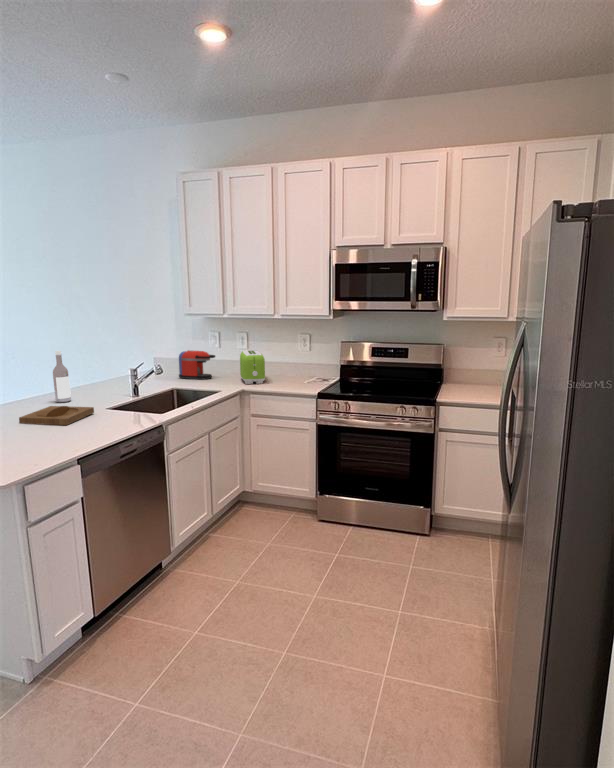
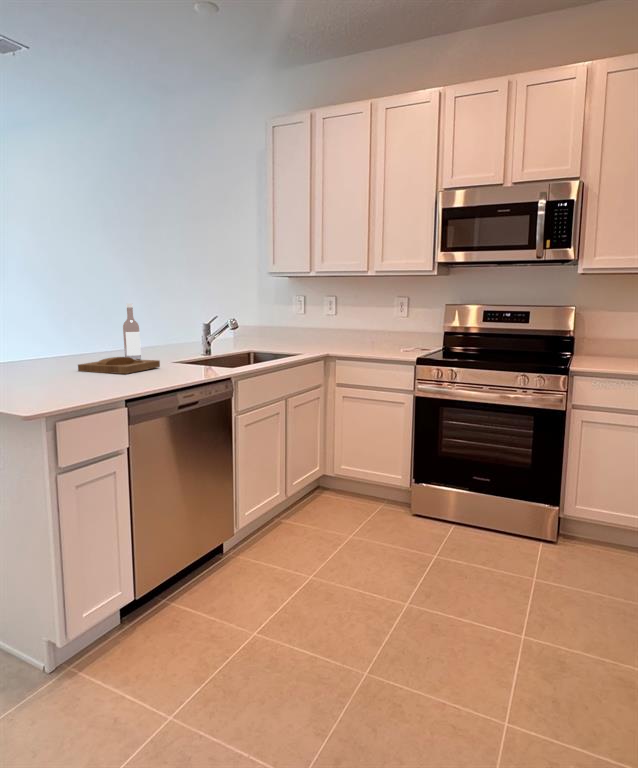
coffee maker: present [179,350,215,379] -> none [260,318,300,350]
toaster: present [240,350,265,384] -> none [327,318,354,353]

